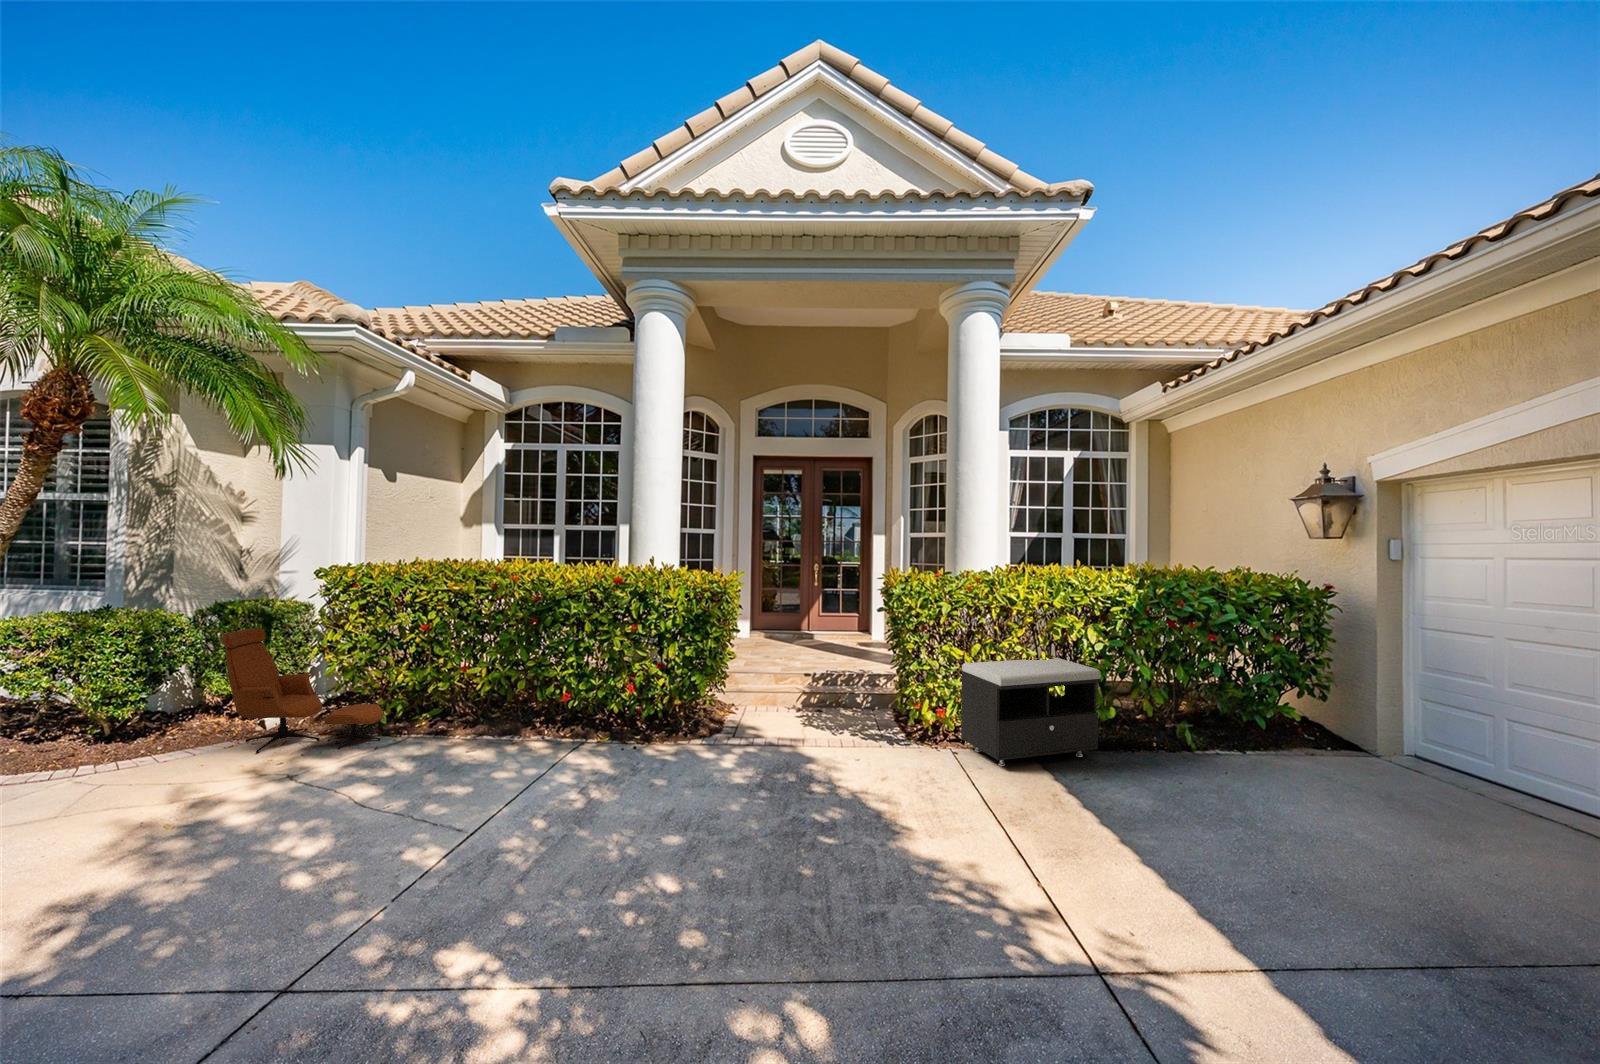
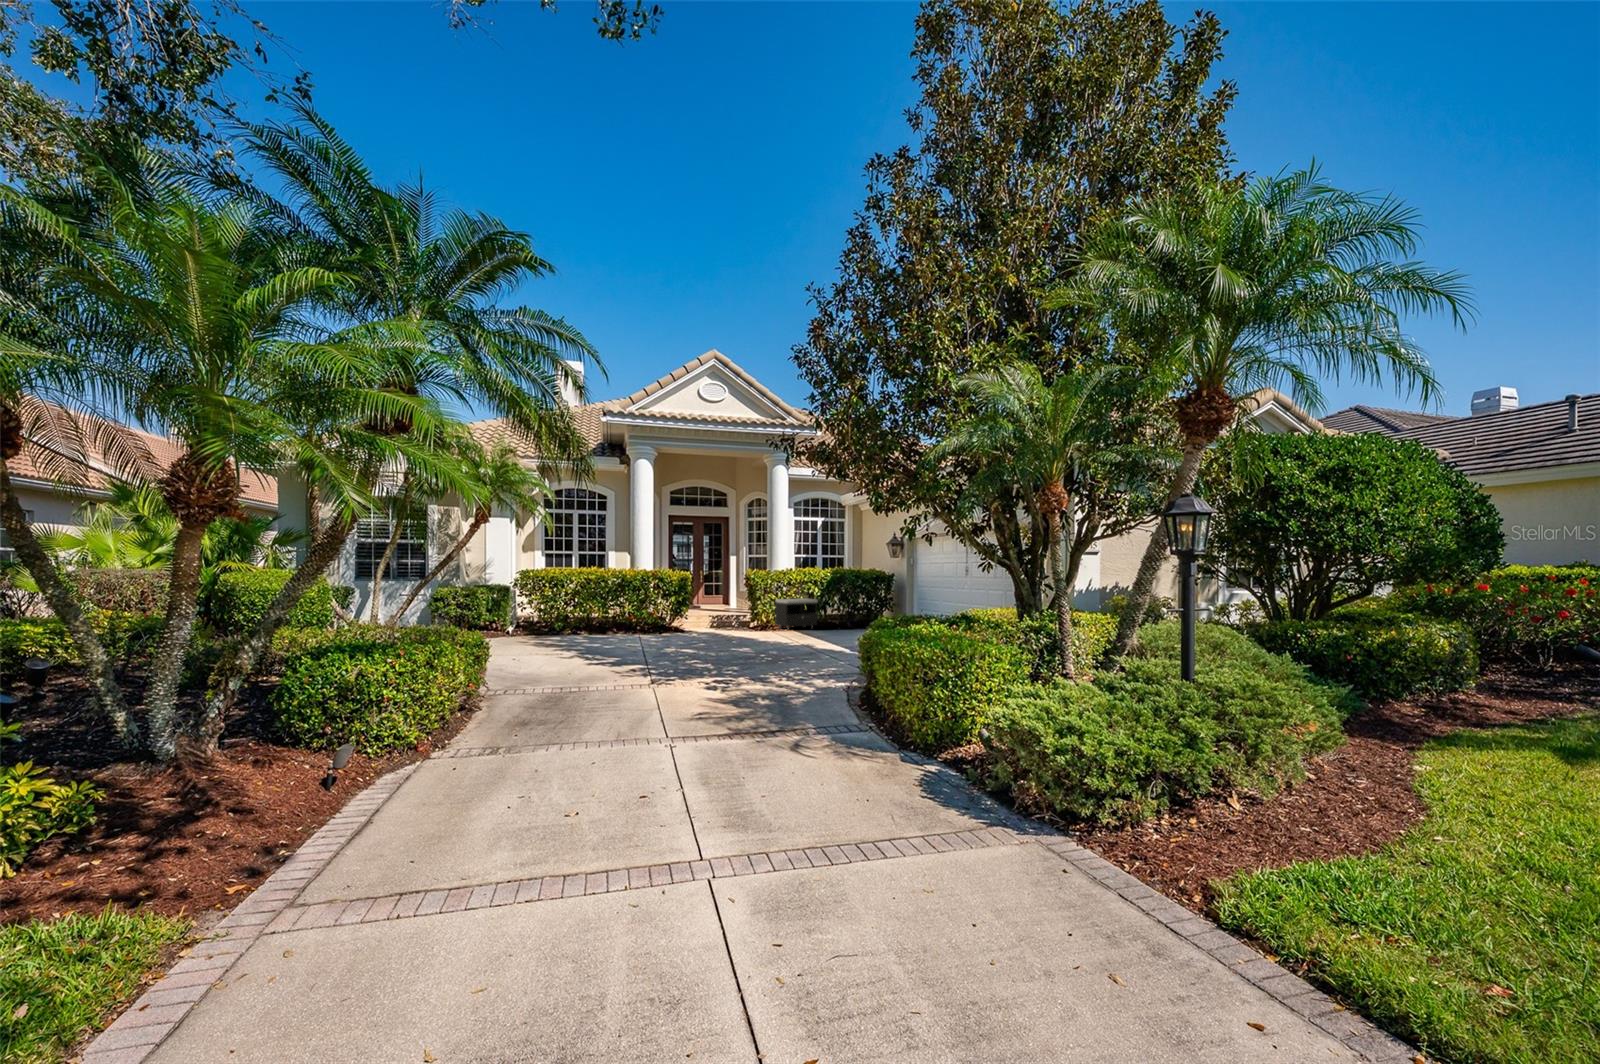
lounge chair: present [222,628,383,753] -> none [519,592,571,634]

